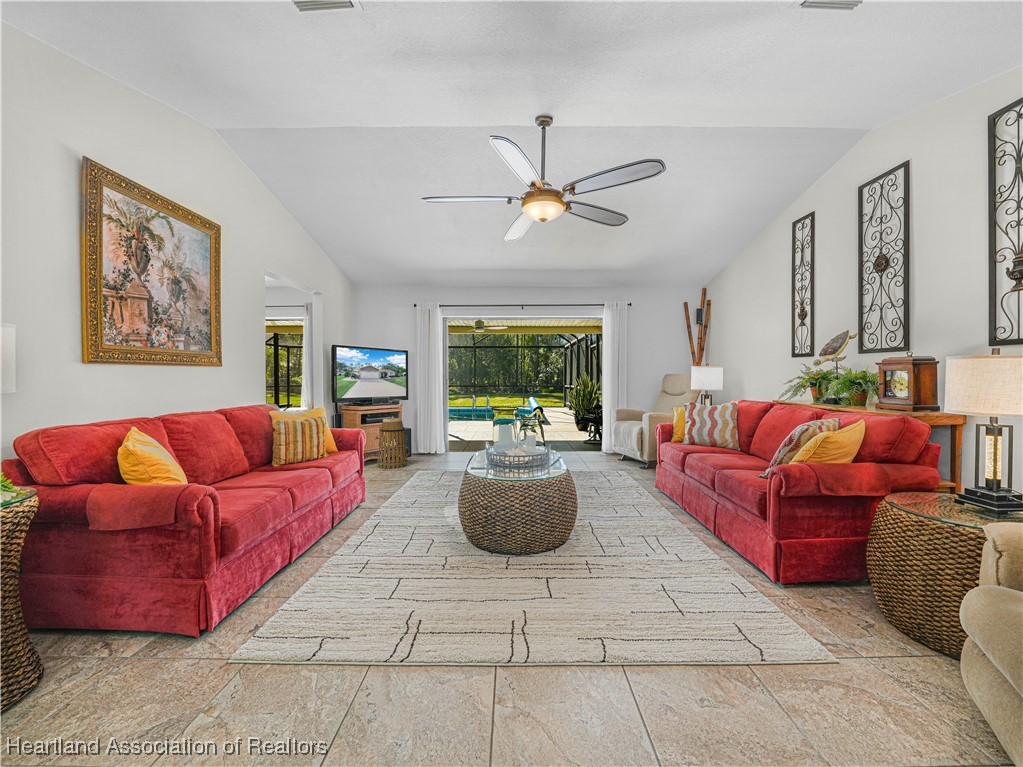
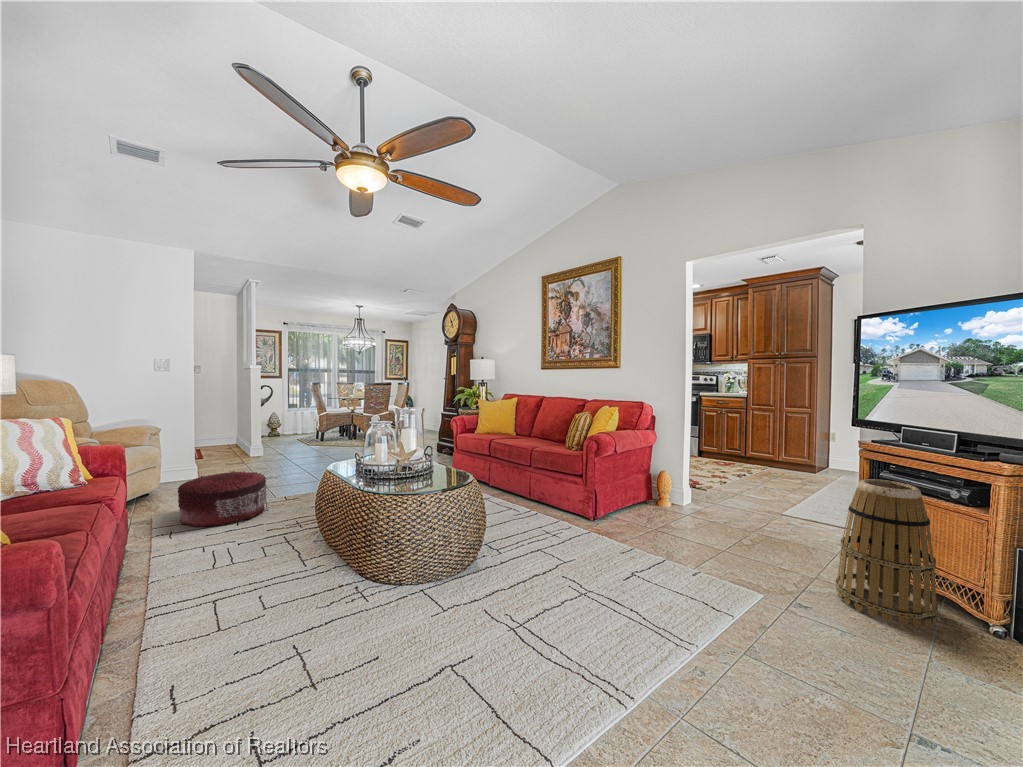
pouf: none [621,532,748,626] -> present [178,471,267,527]

